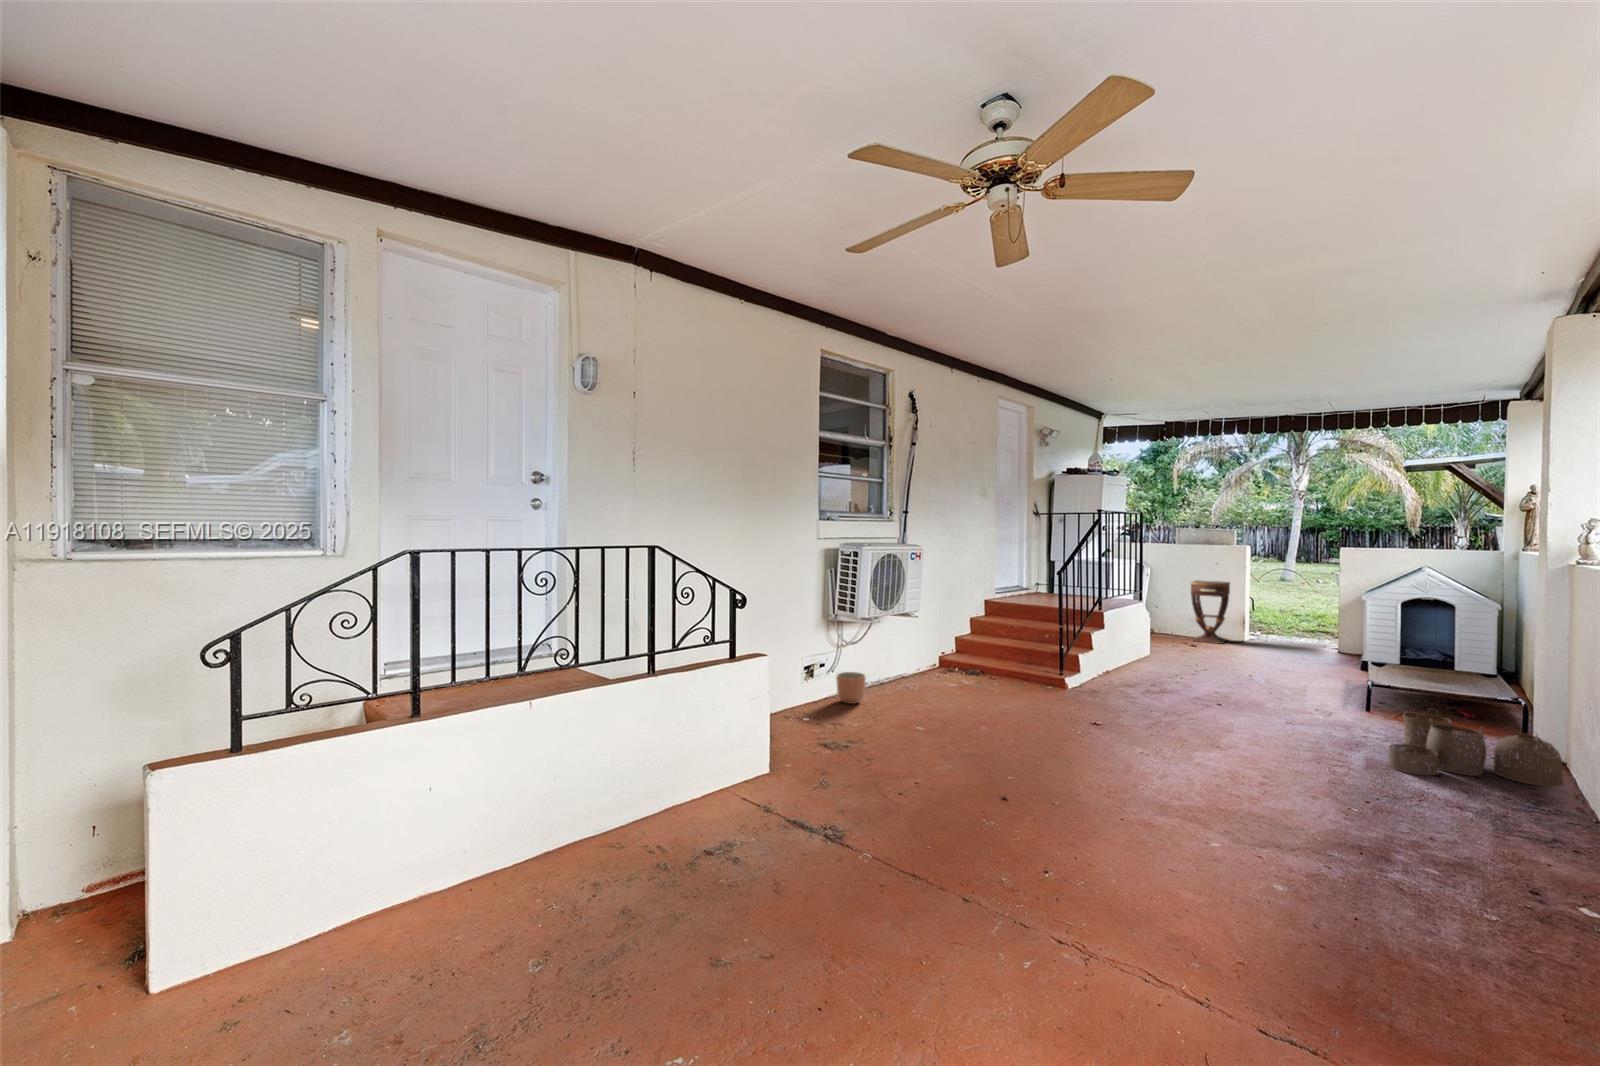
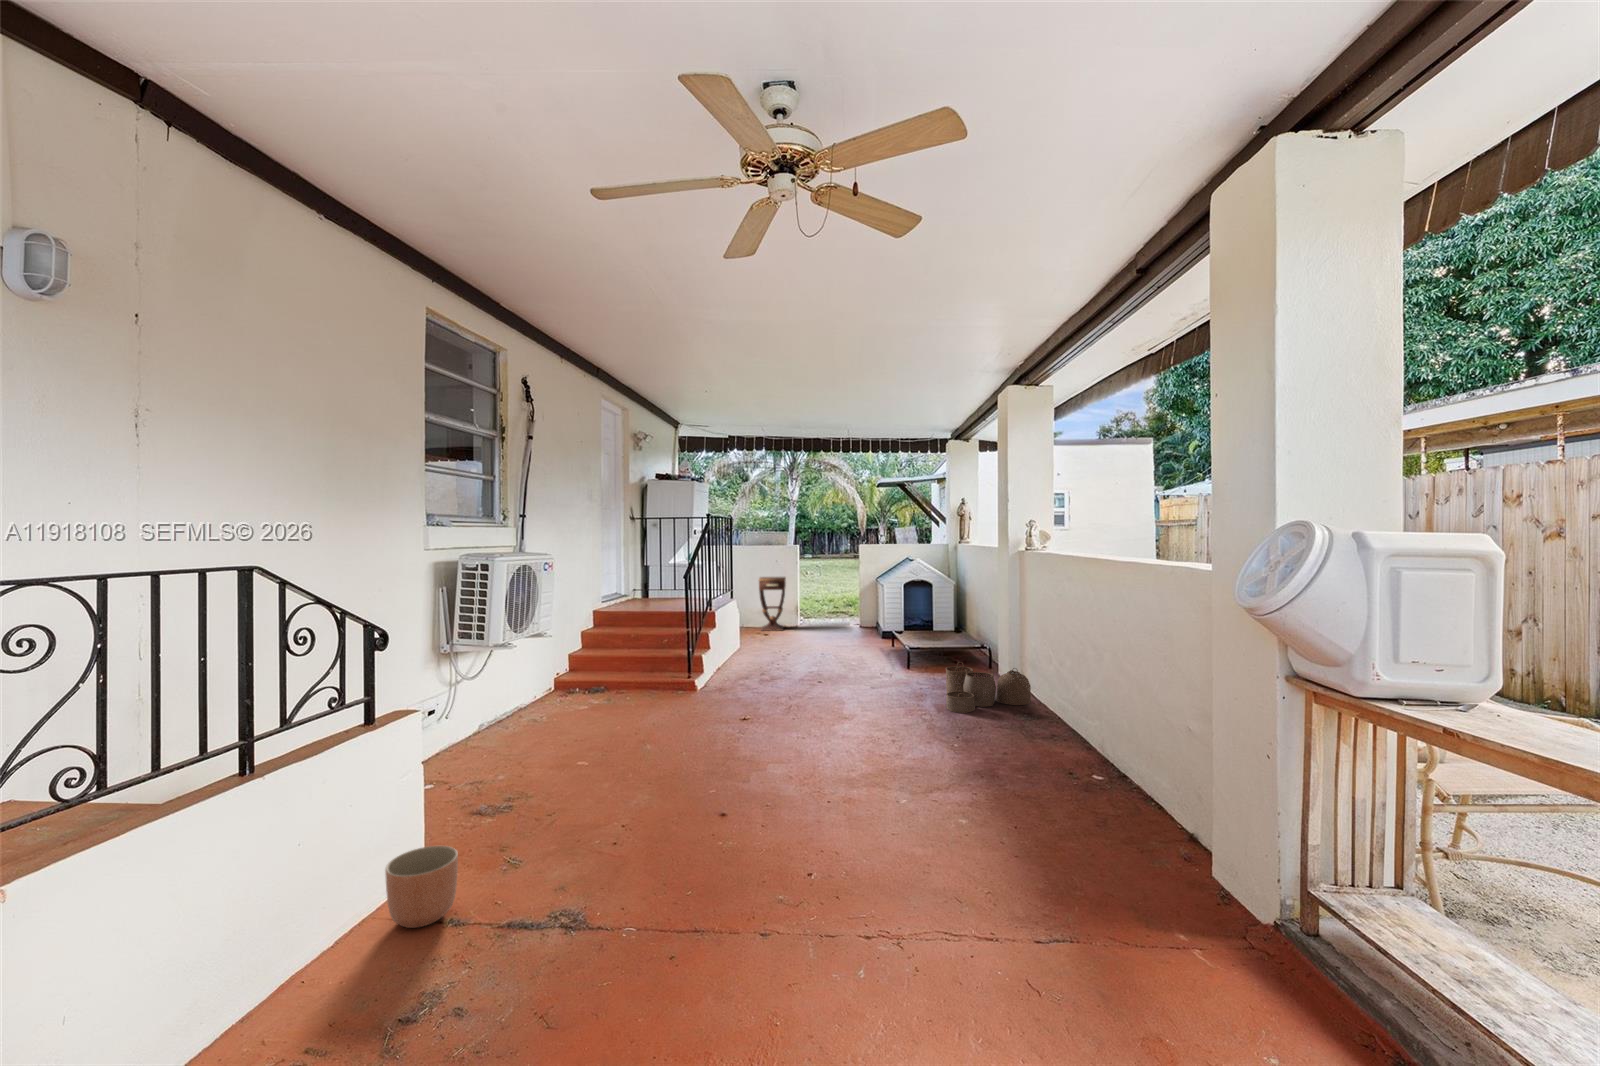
planter: present [836,672,866,704] -> present [385,846,458,928]

